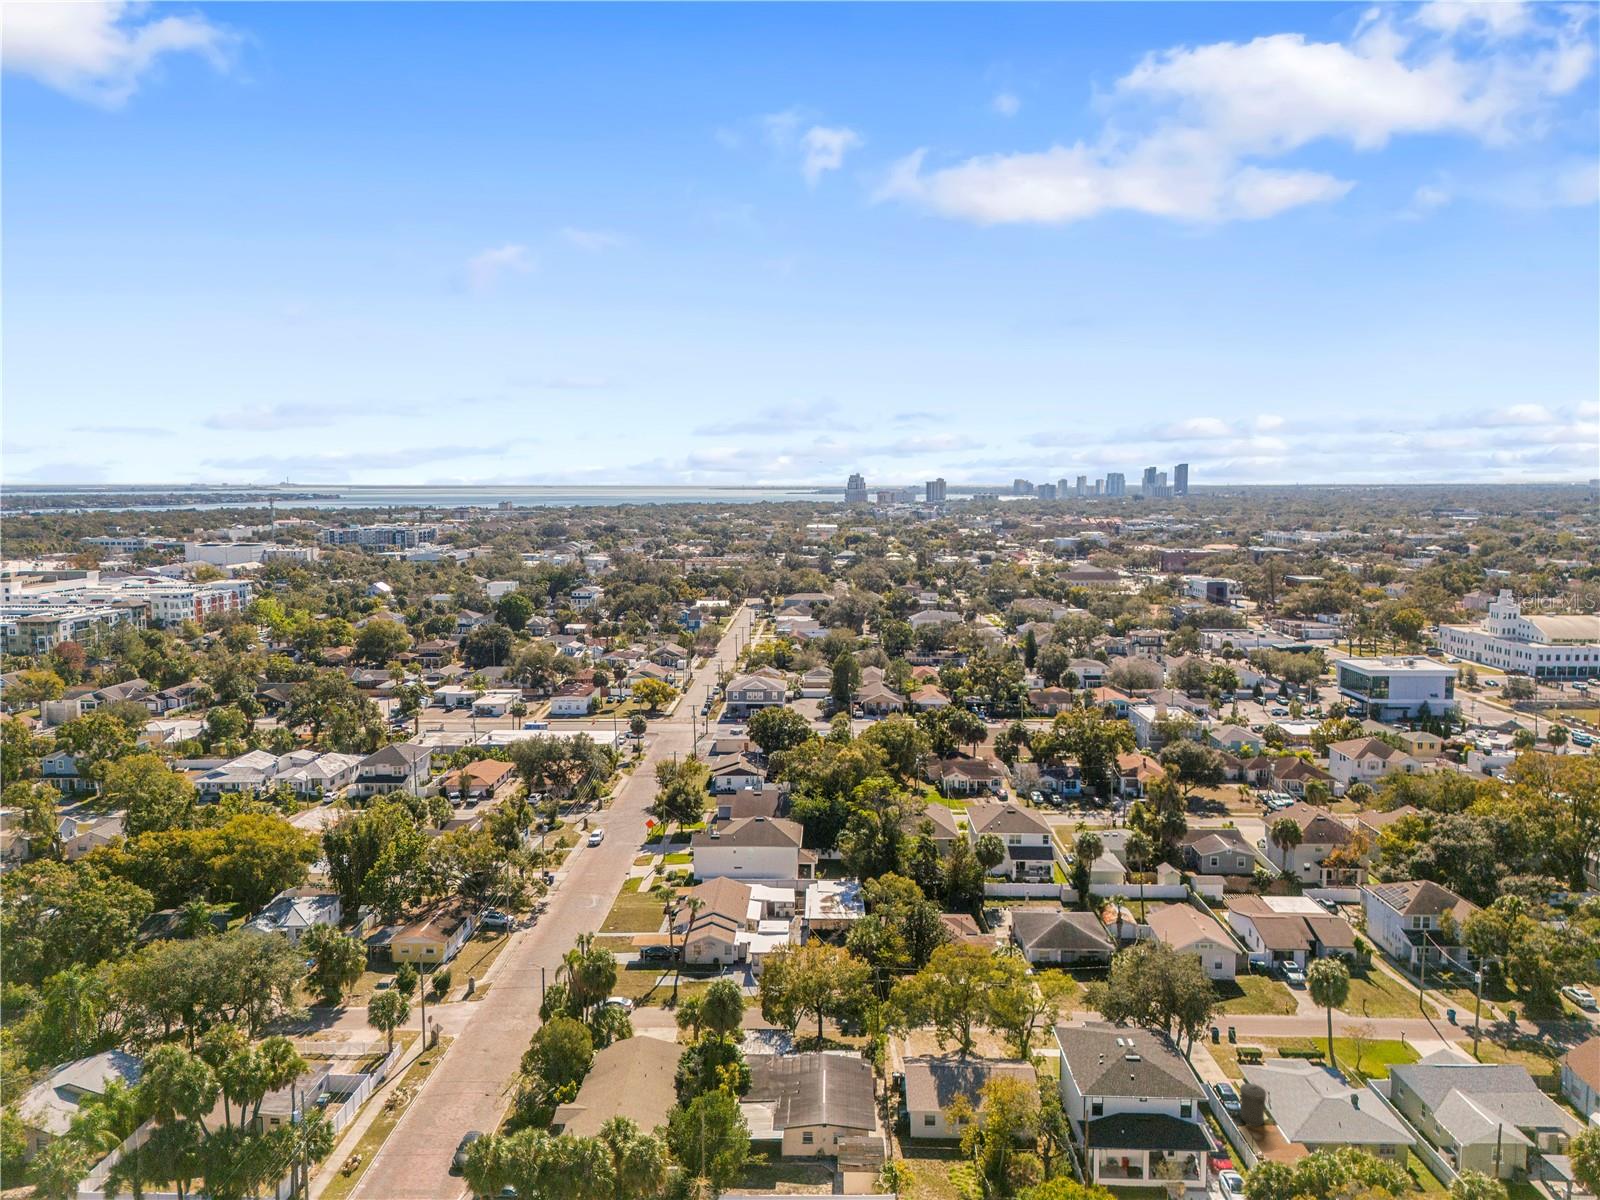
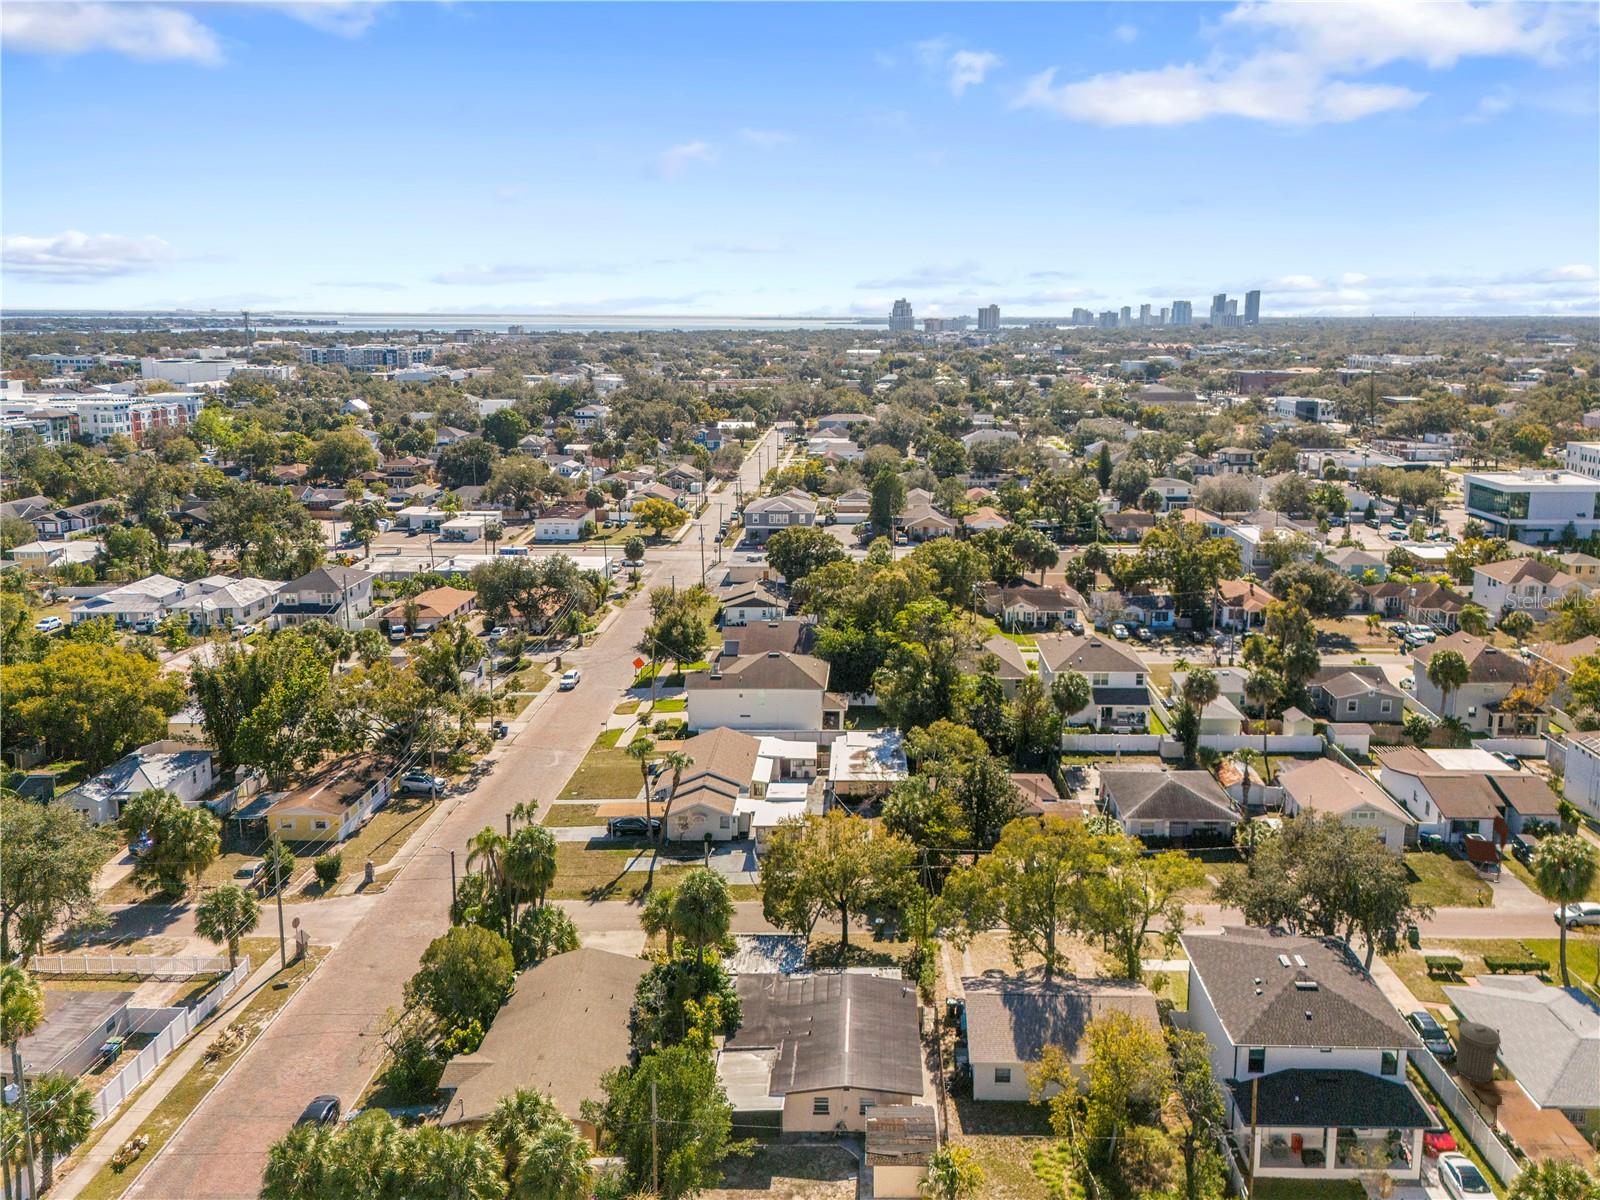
bench: none [1277,944,1304,995] -> present [1464,816,1509,882]

